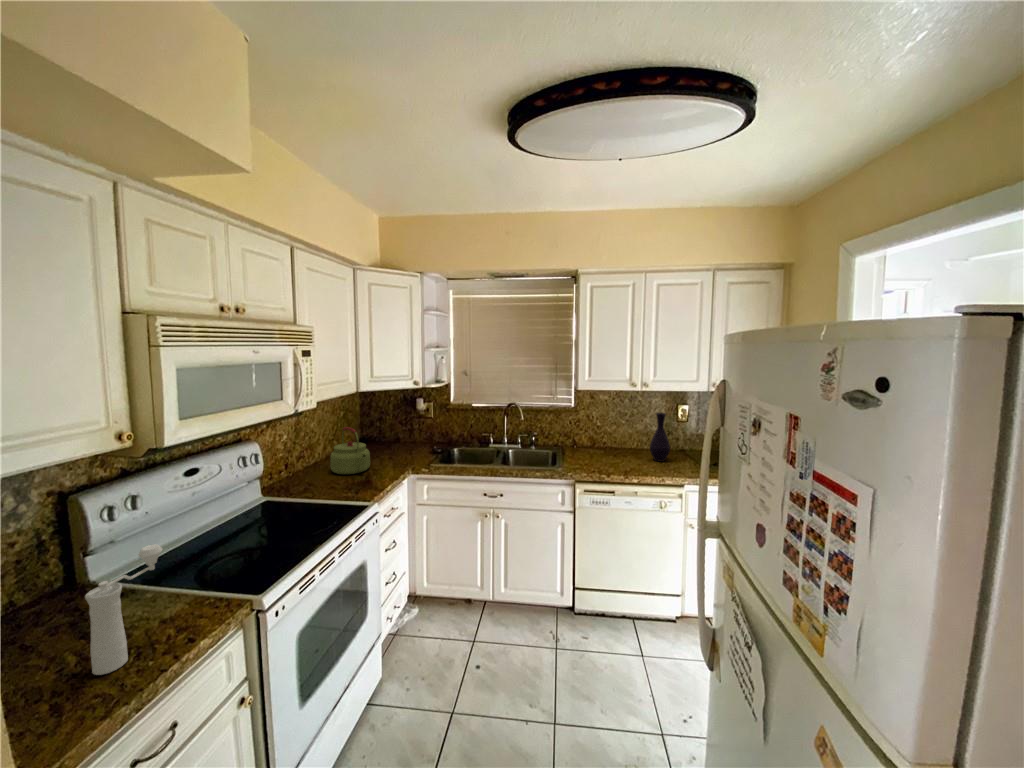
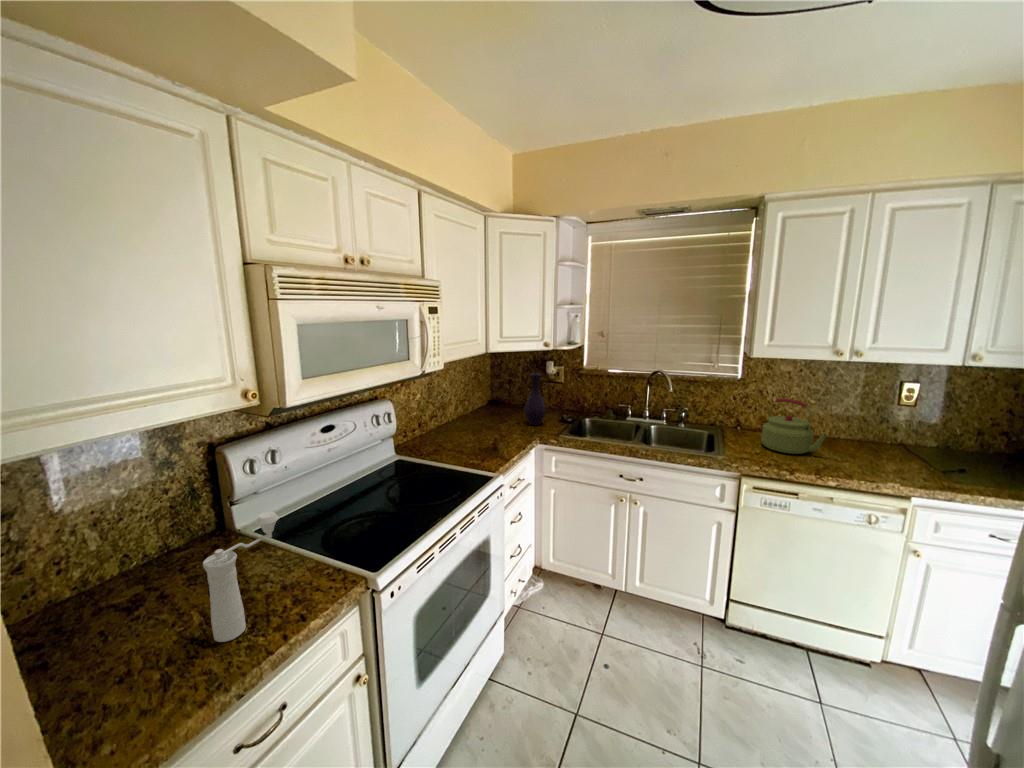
vase: present [650,413,670,462] -> present [525,373,546,425]
kettle: present [330,427,370,474] -> present [761,398,827,454]

